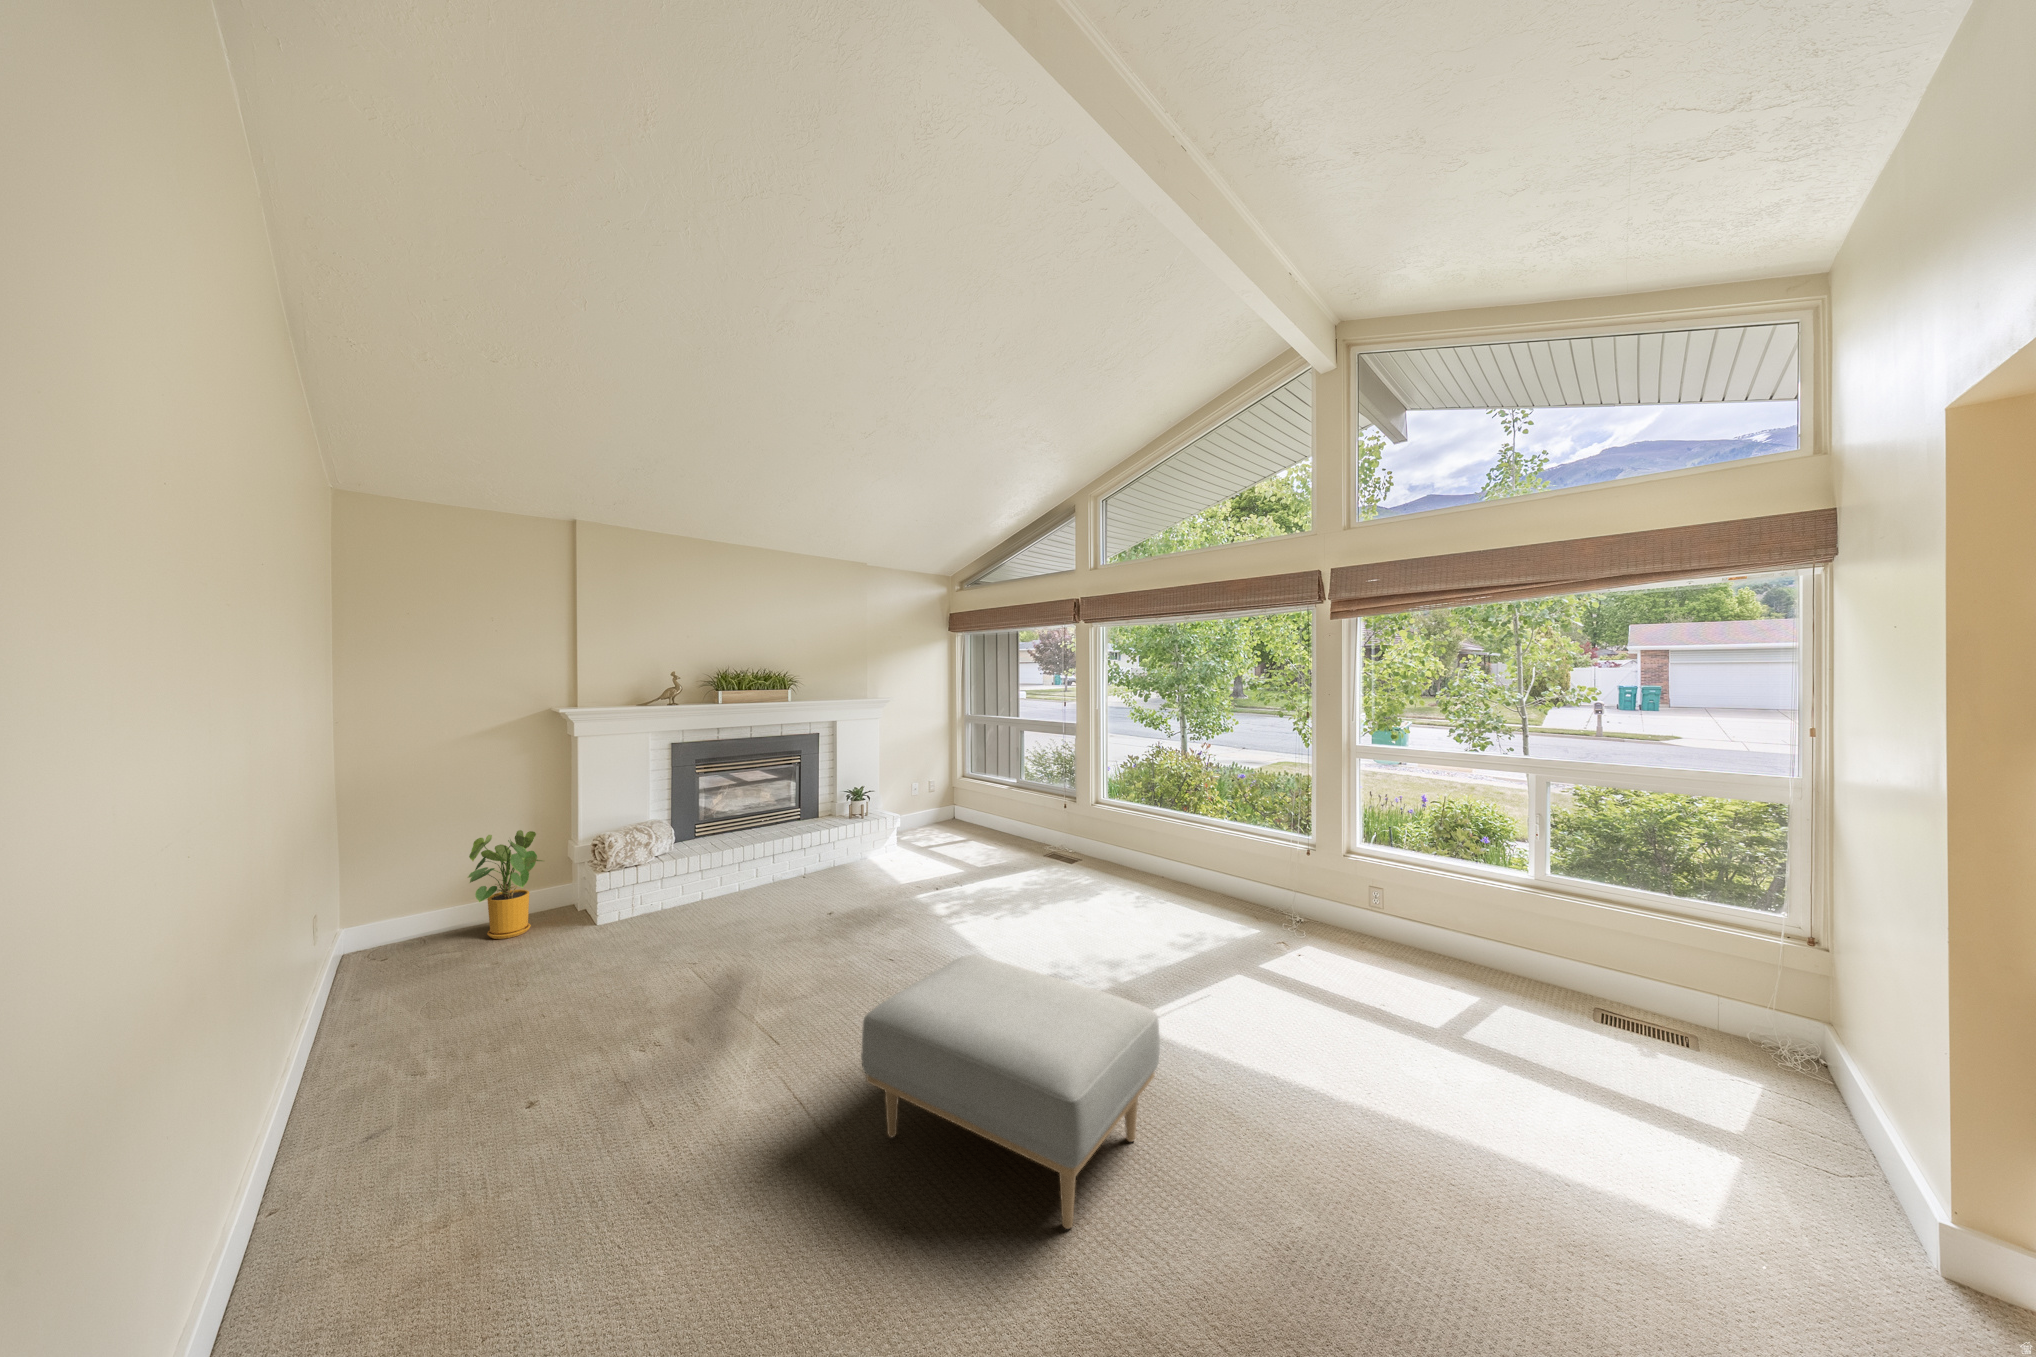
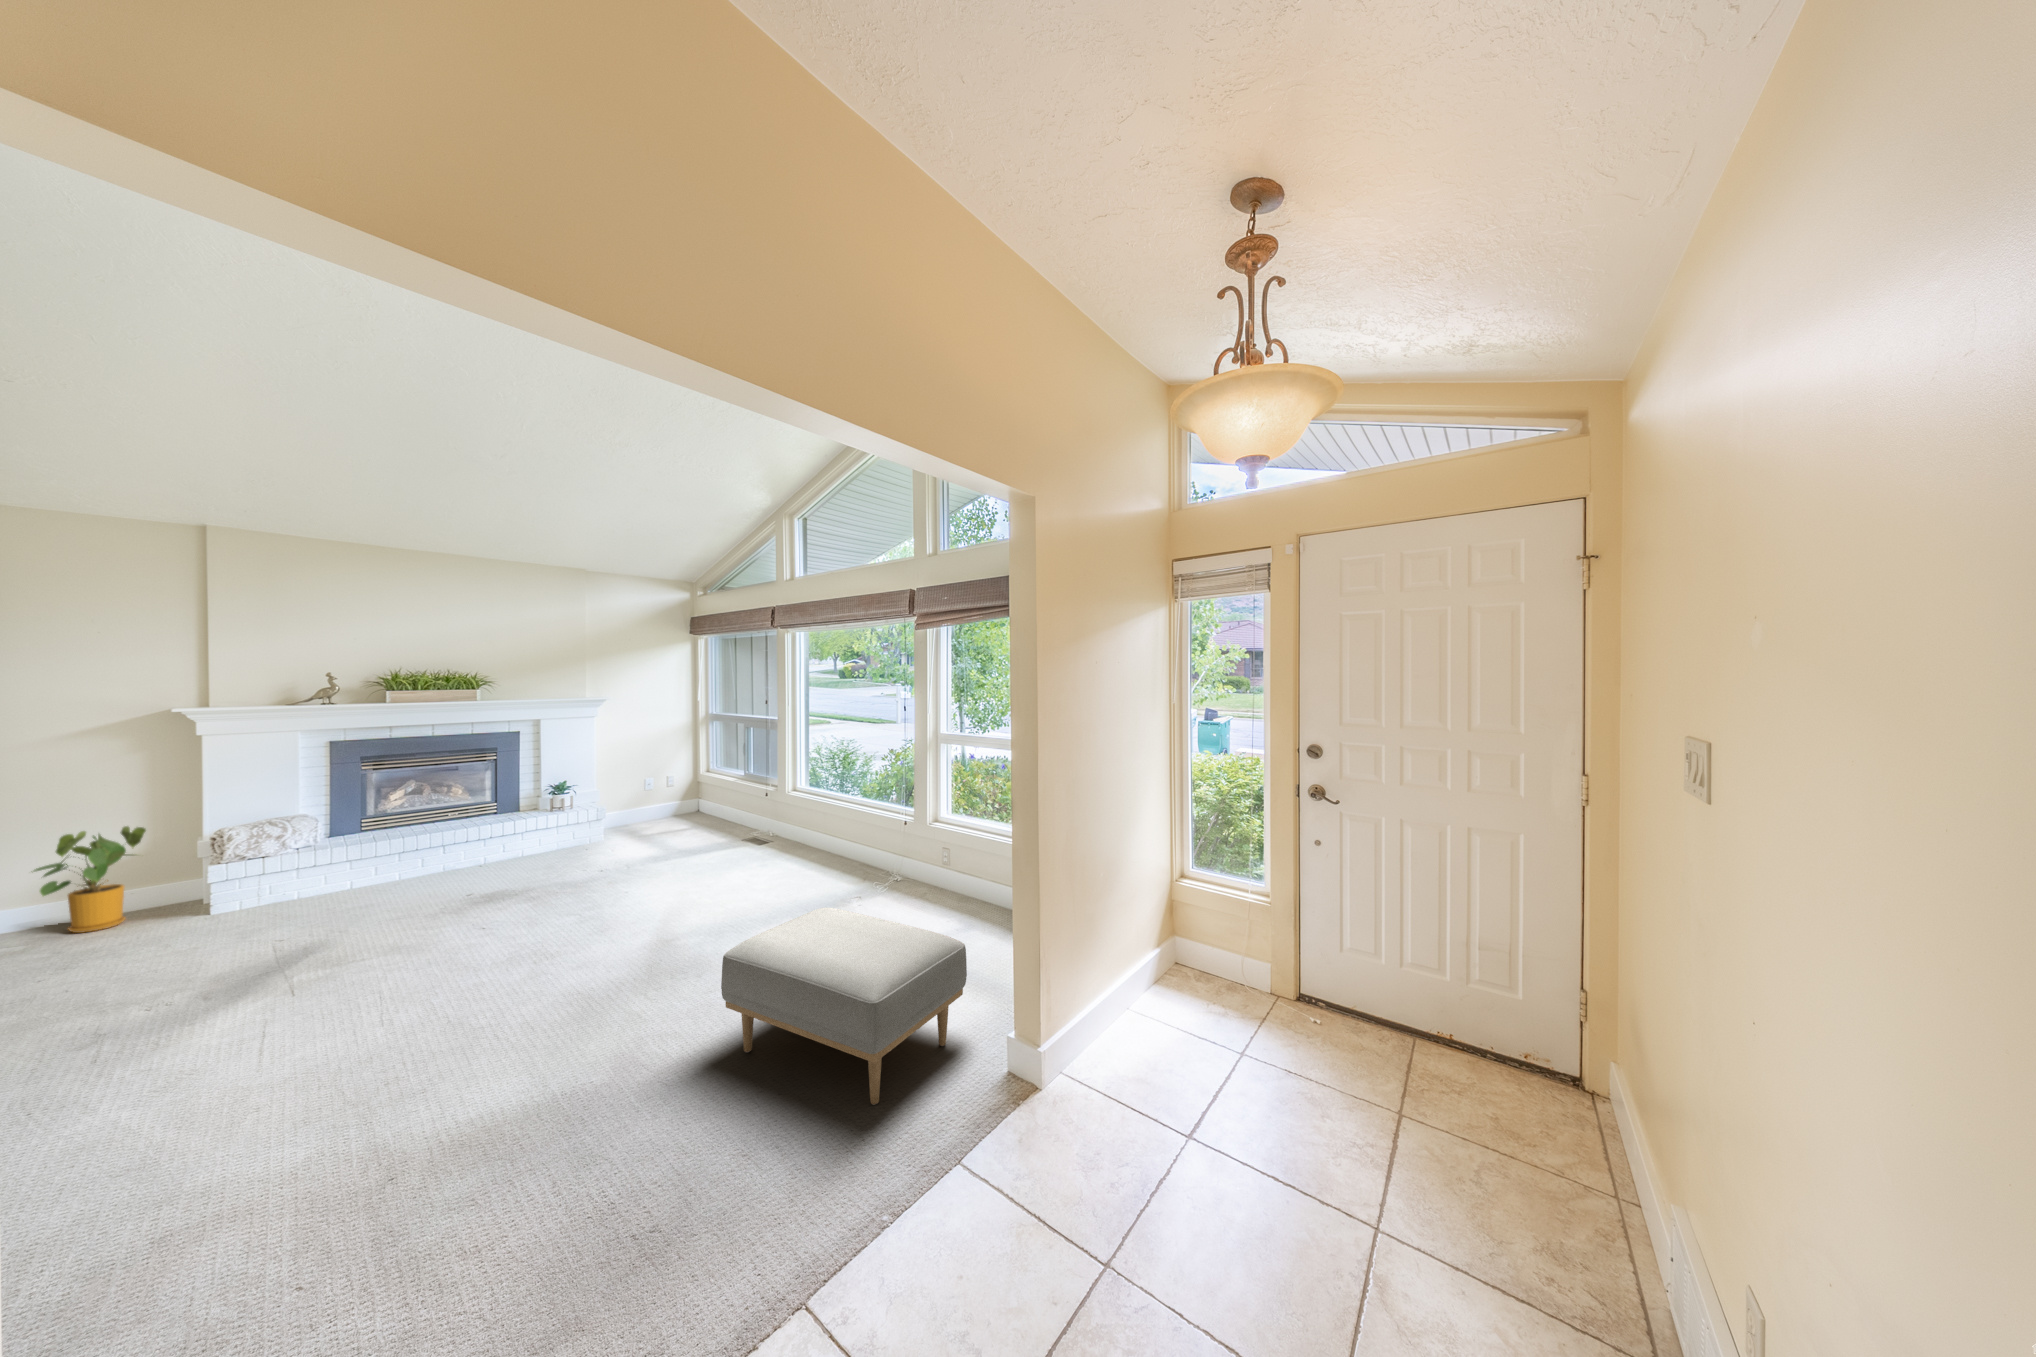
ottoman: present [861,955,1160,1229] -> present [721,908,967,1105]

